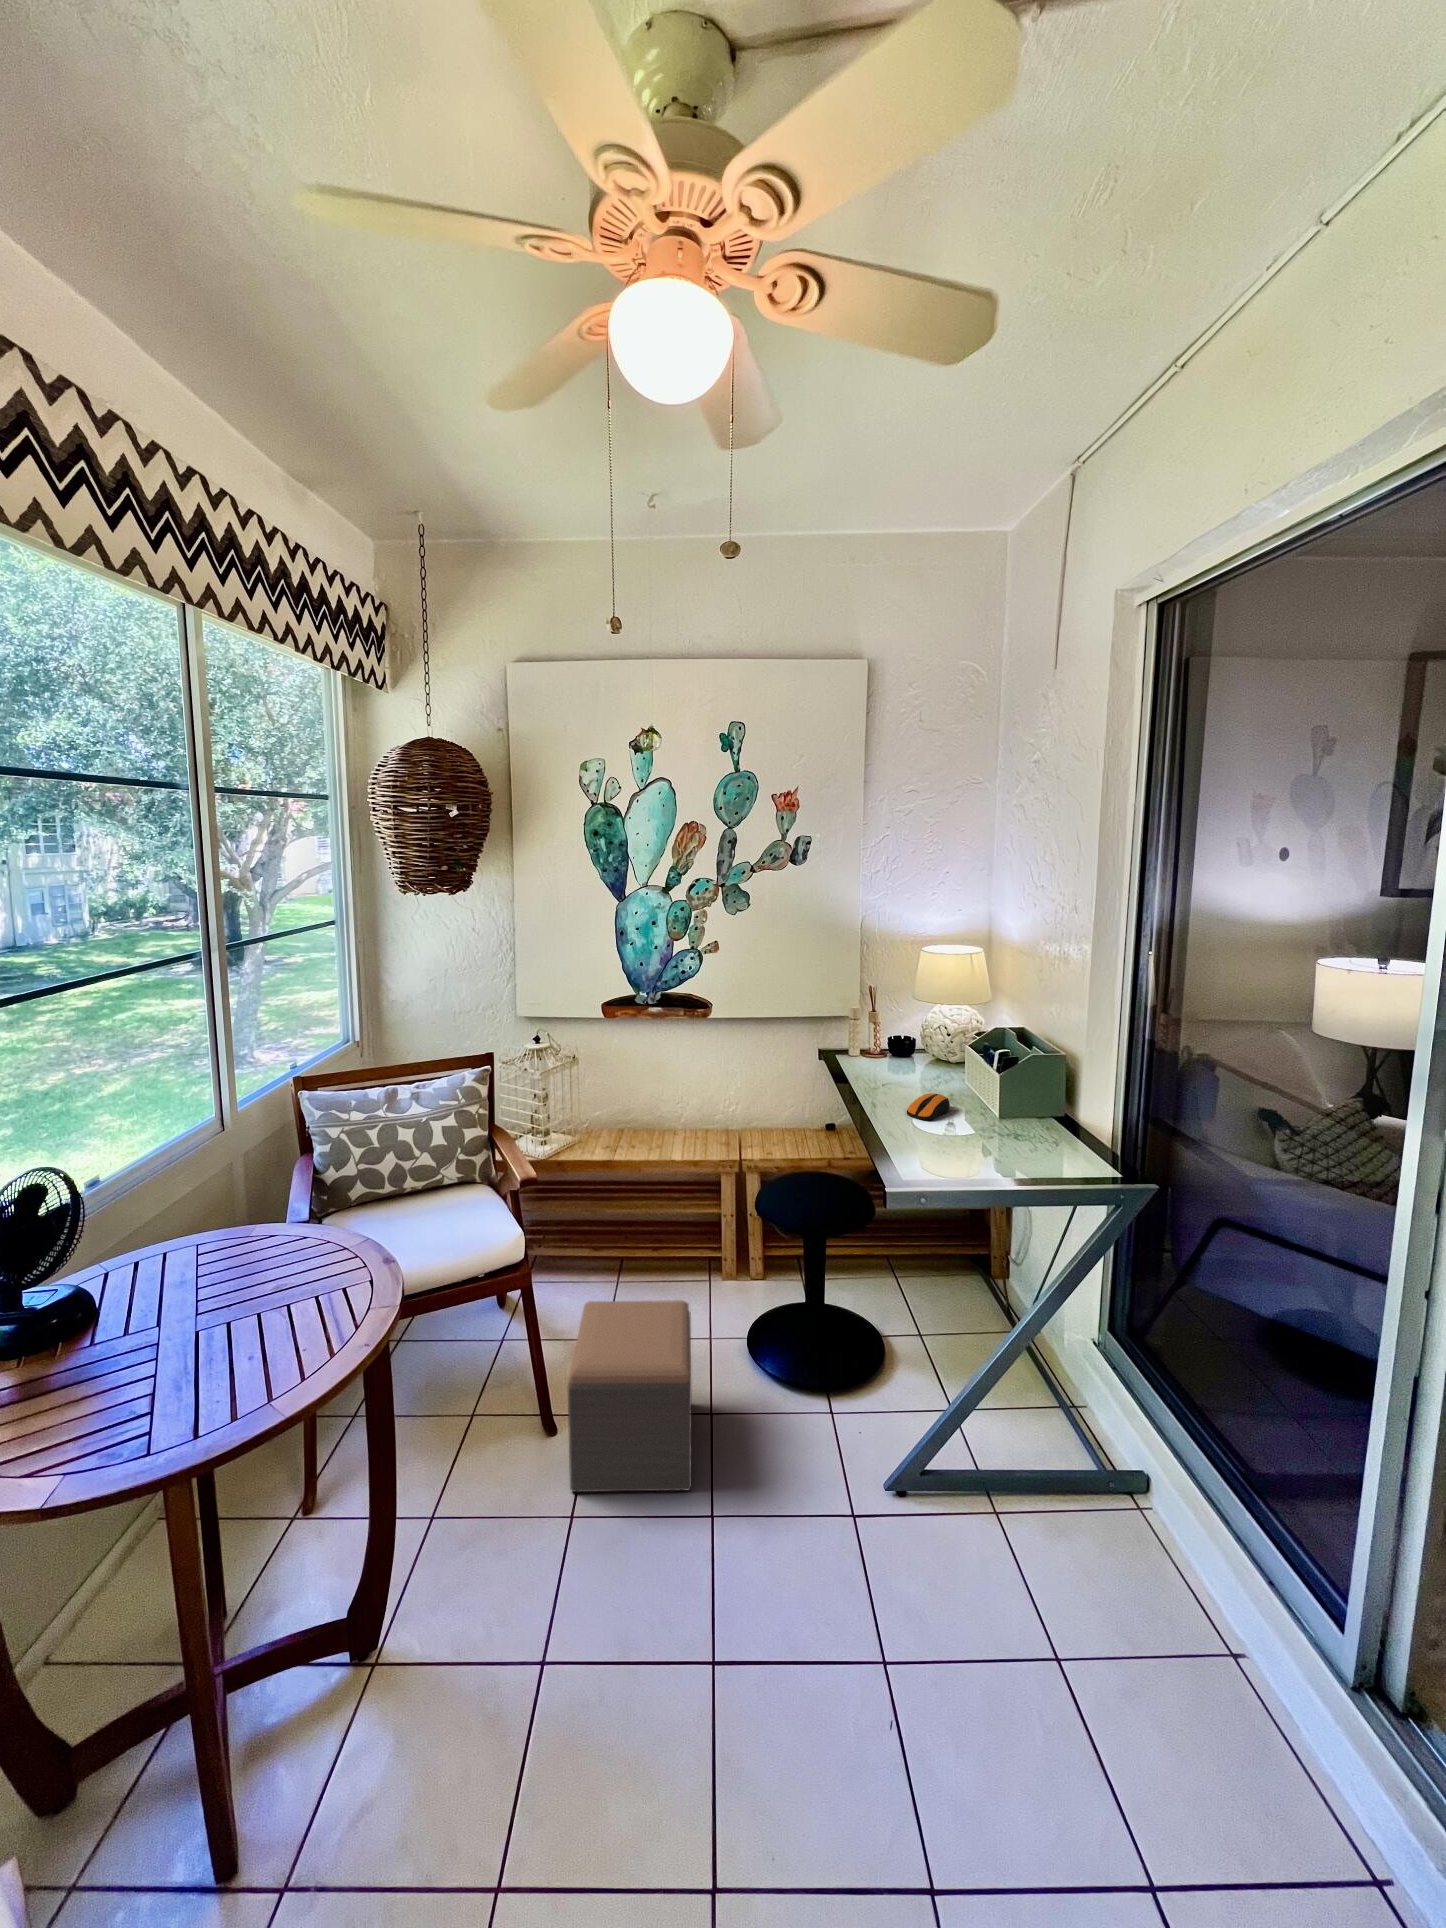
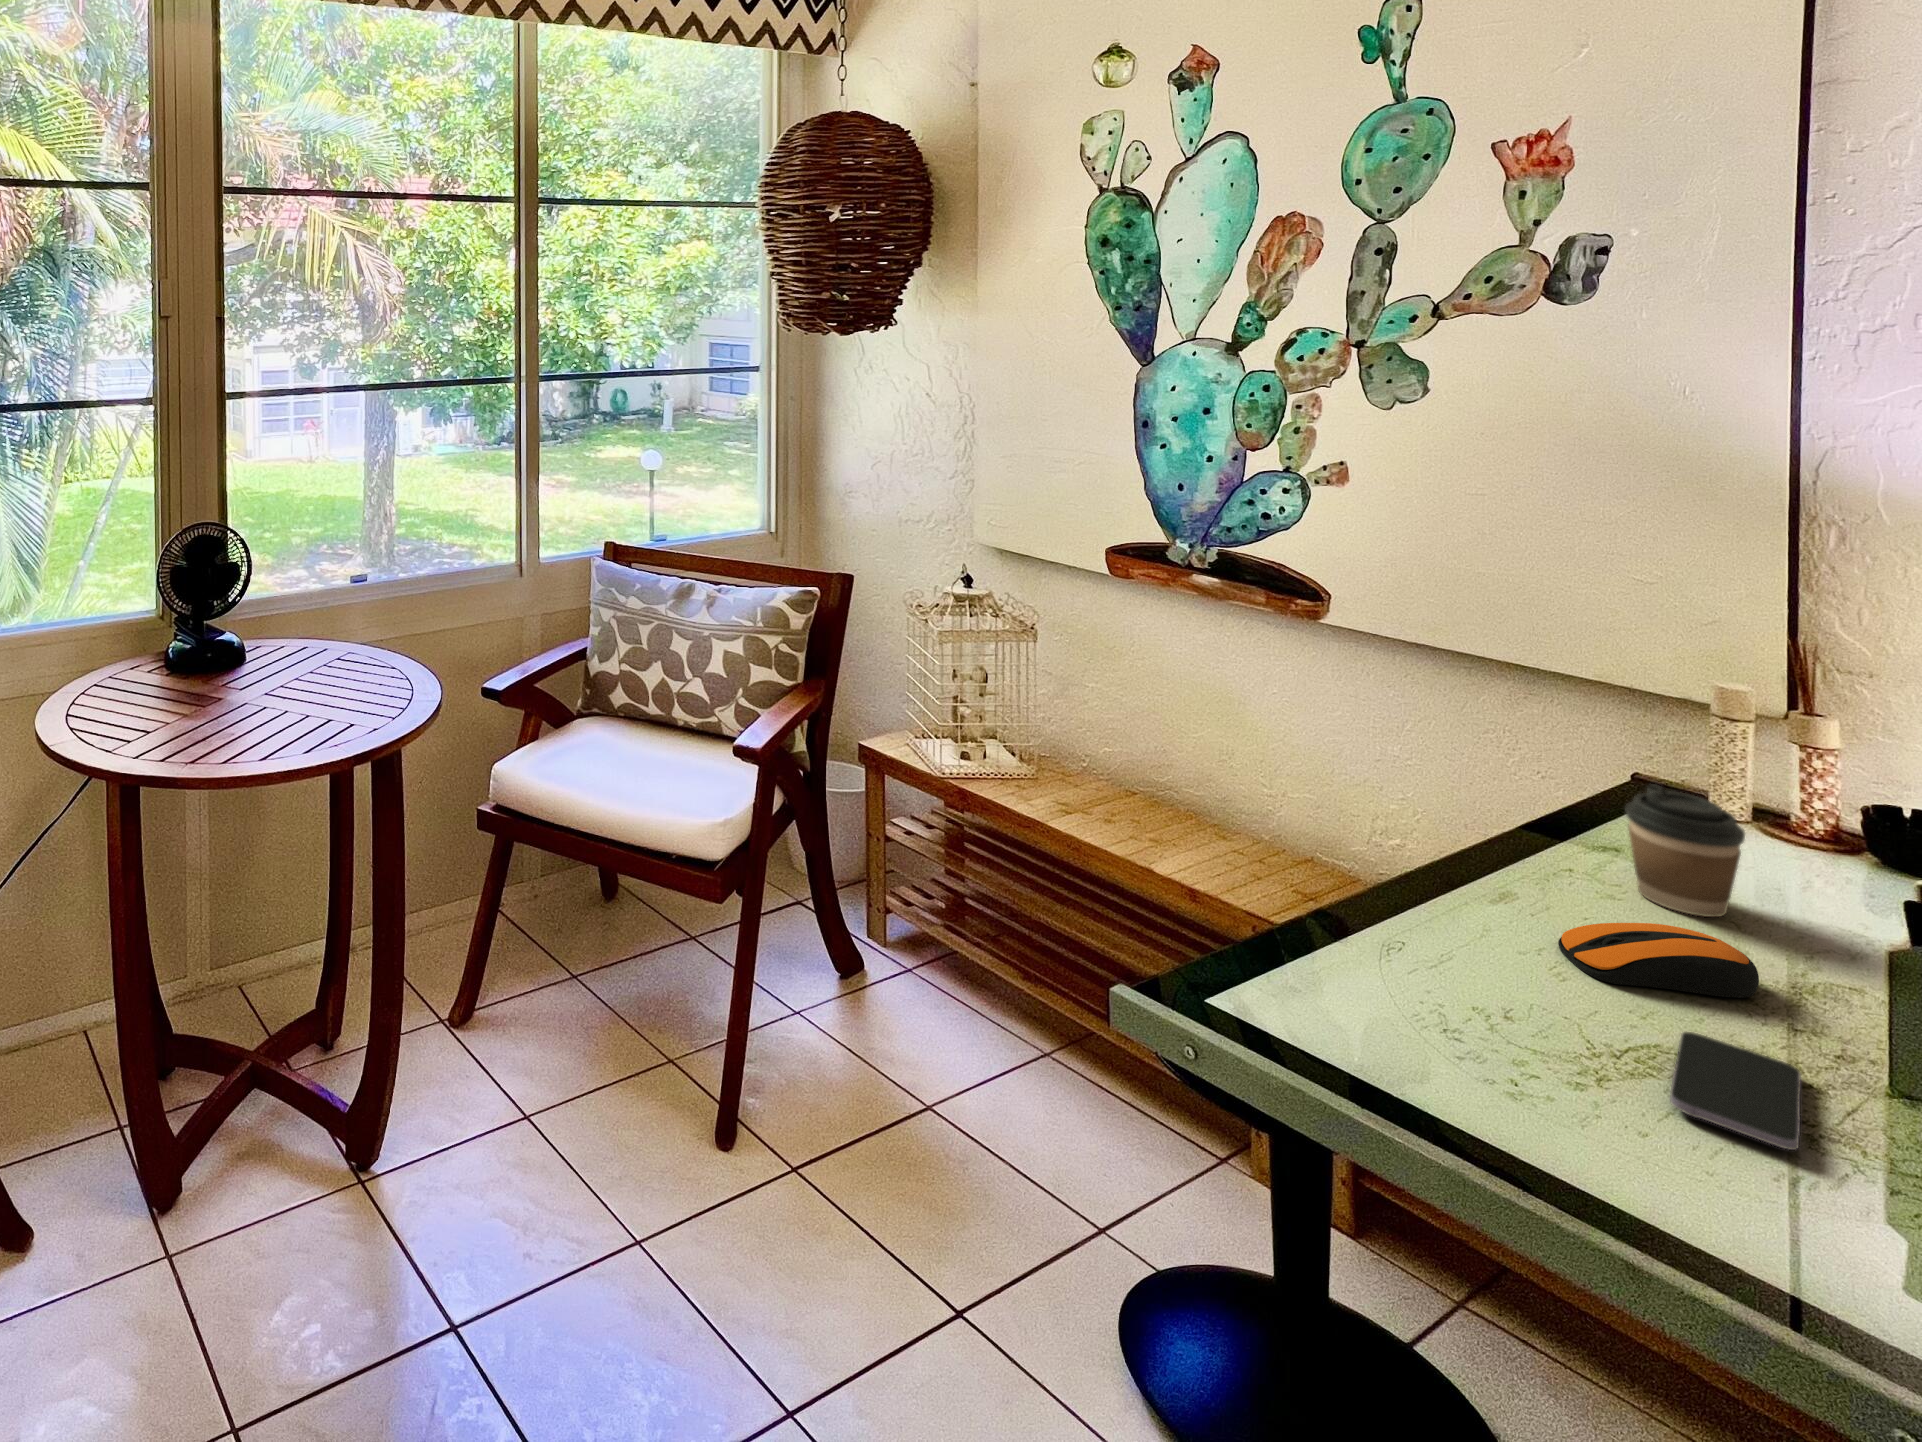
coffee cup: none [884,1047,915,1091] -> present [1626,784,1745,917]
smartphone: none [961,1124,1017,1150] -> present [1670,1032,1801,1150]
footstool: present [568,1300,691,1492] -> none [680,979,955,1357]

